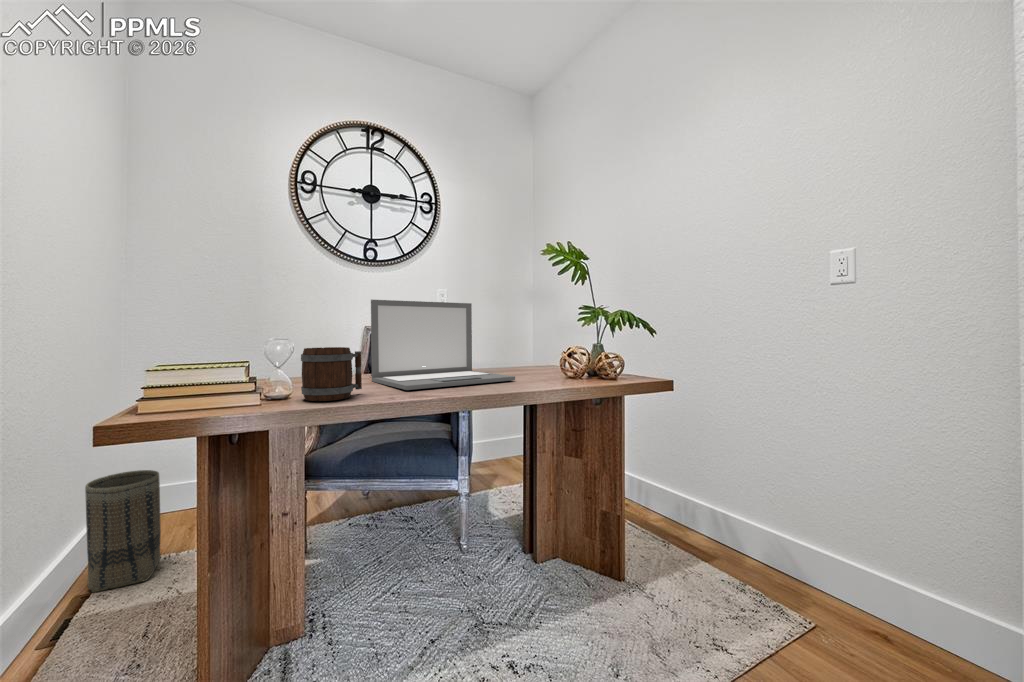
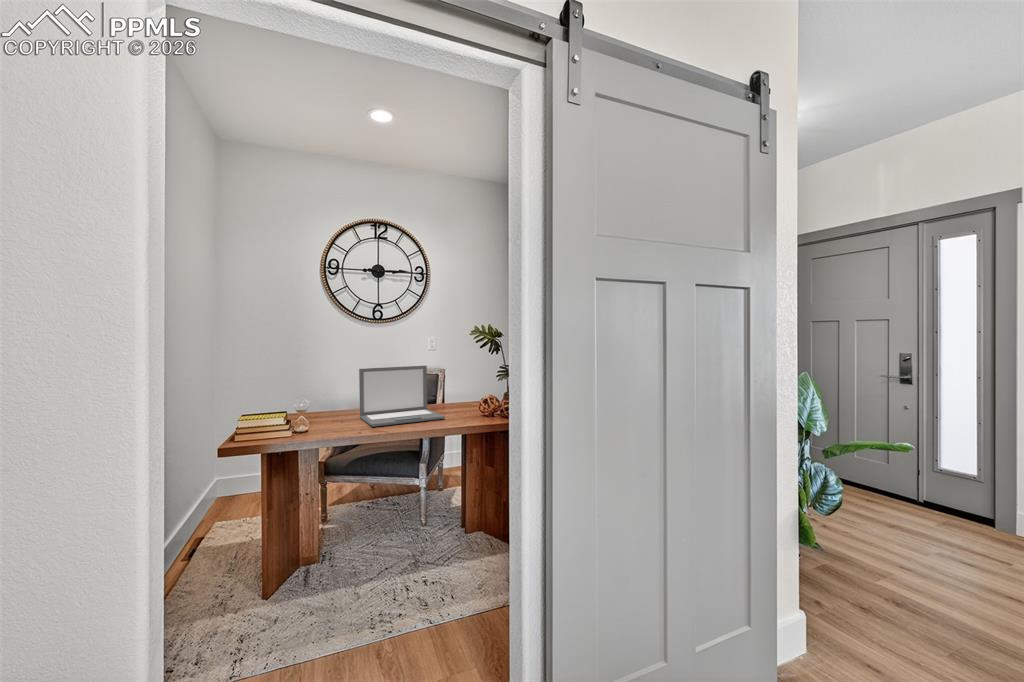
mug: present [301,347,362,401] -> none [313,404,347,434]
basket: present [85,470,161,592] -> none [202,466,241,536]

